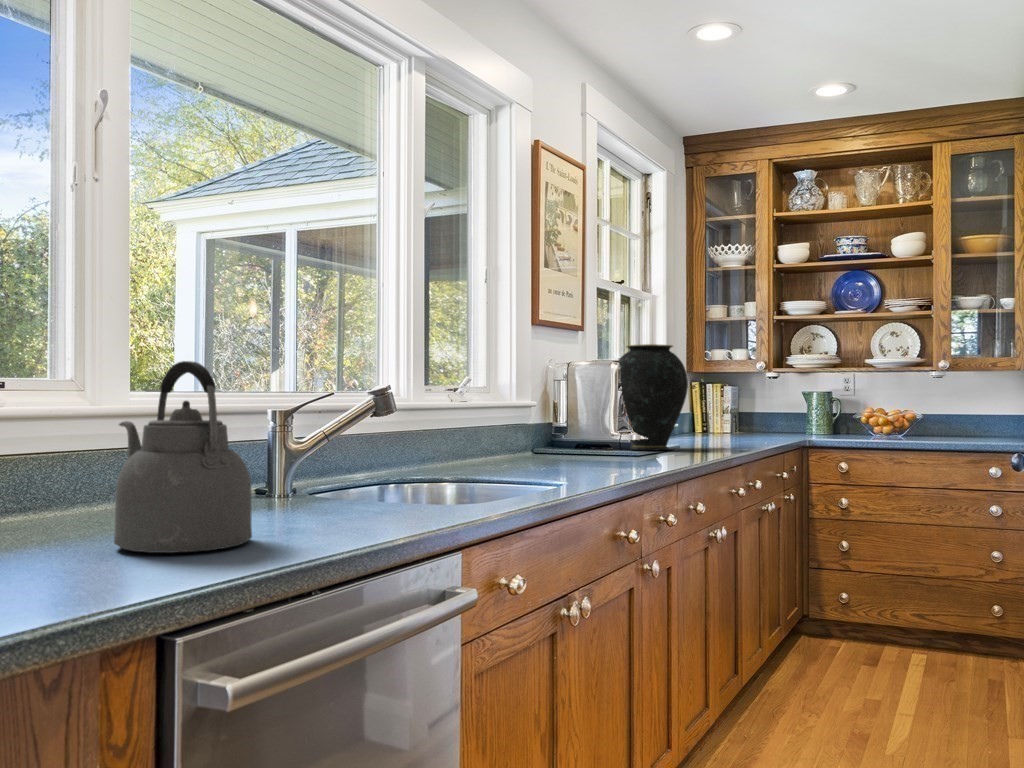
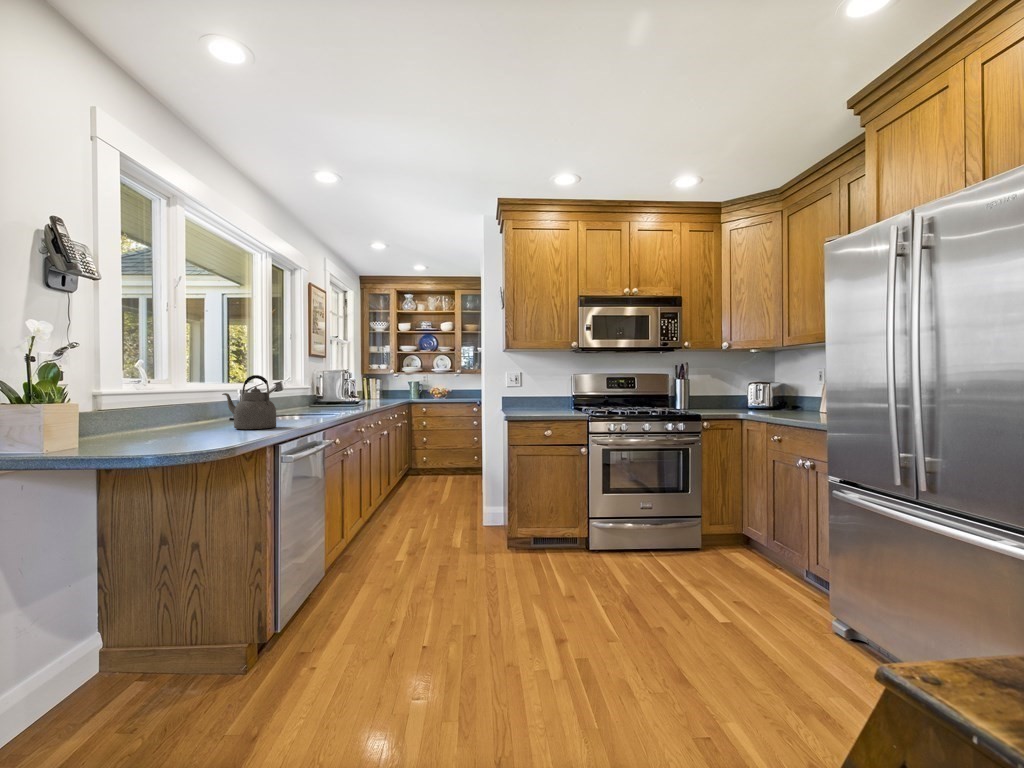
vase: present [619,344,688,451] -> none [341,365,371,405]

